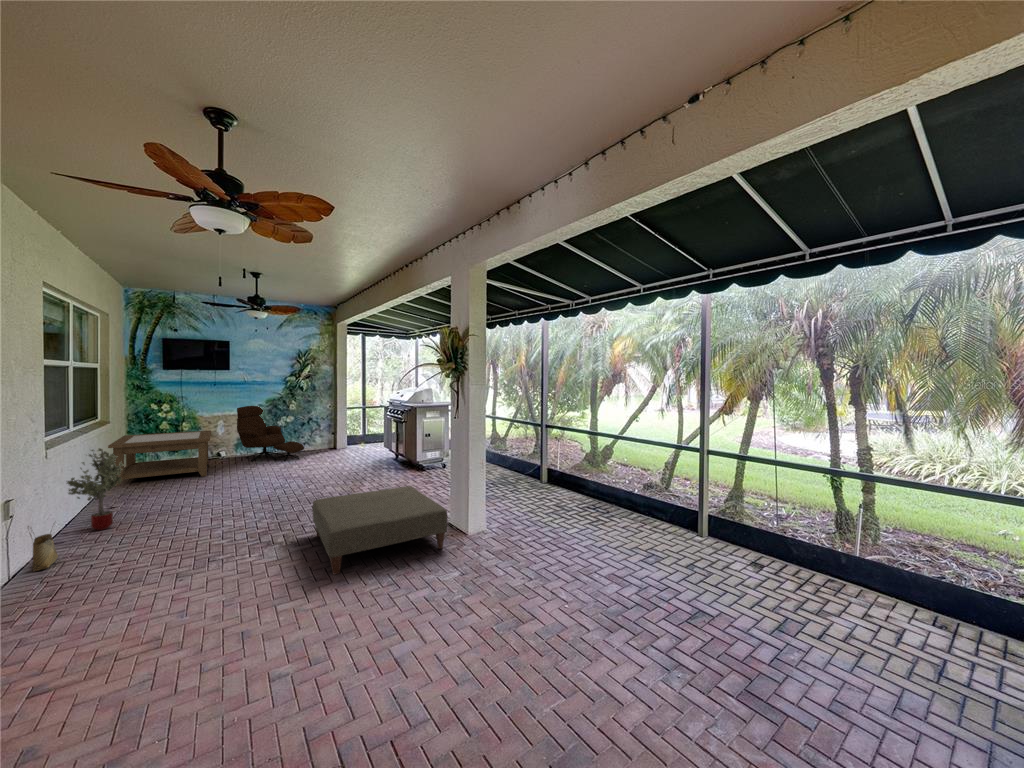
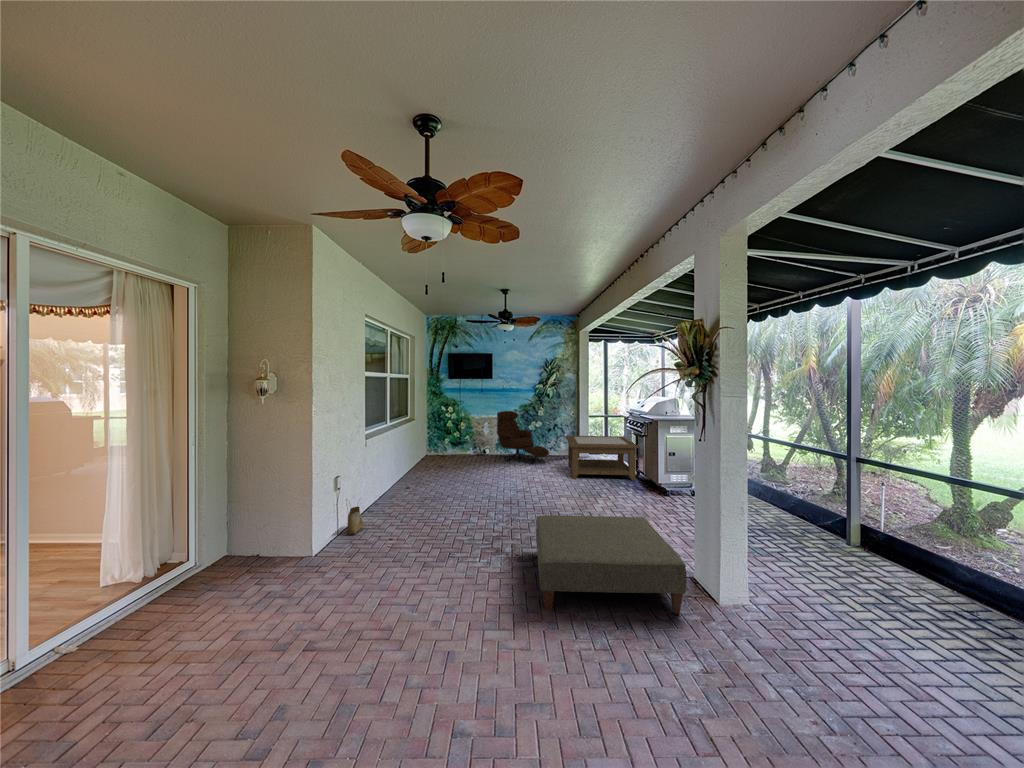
coffee table: present [108,431,211,486] -> present [566,436,639,481]
potted tree: present [67,448,124,530] -> none [374,442,410,508]

